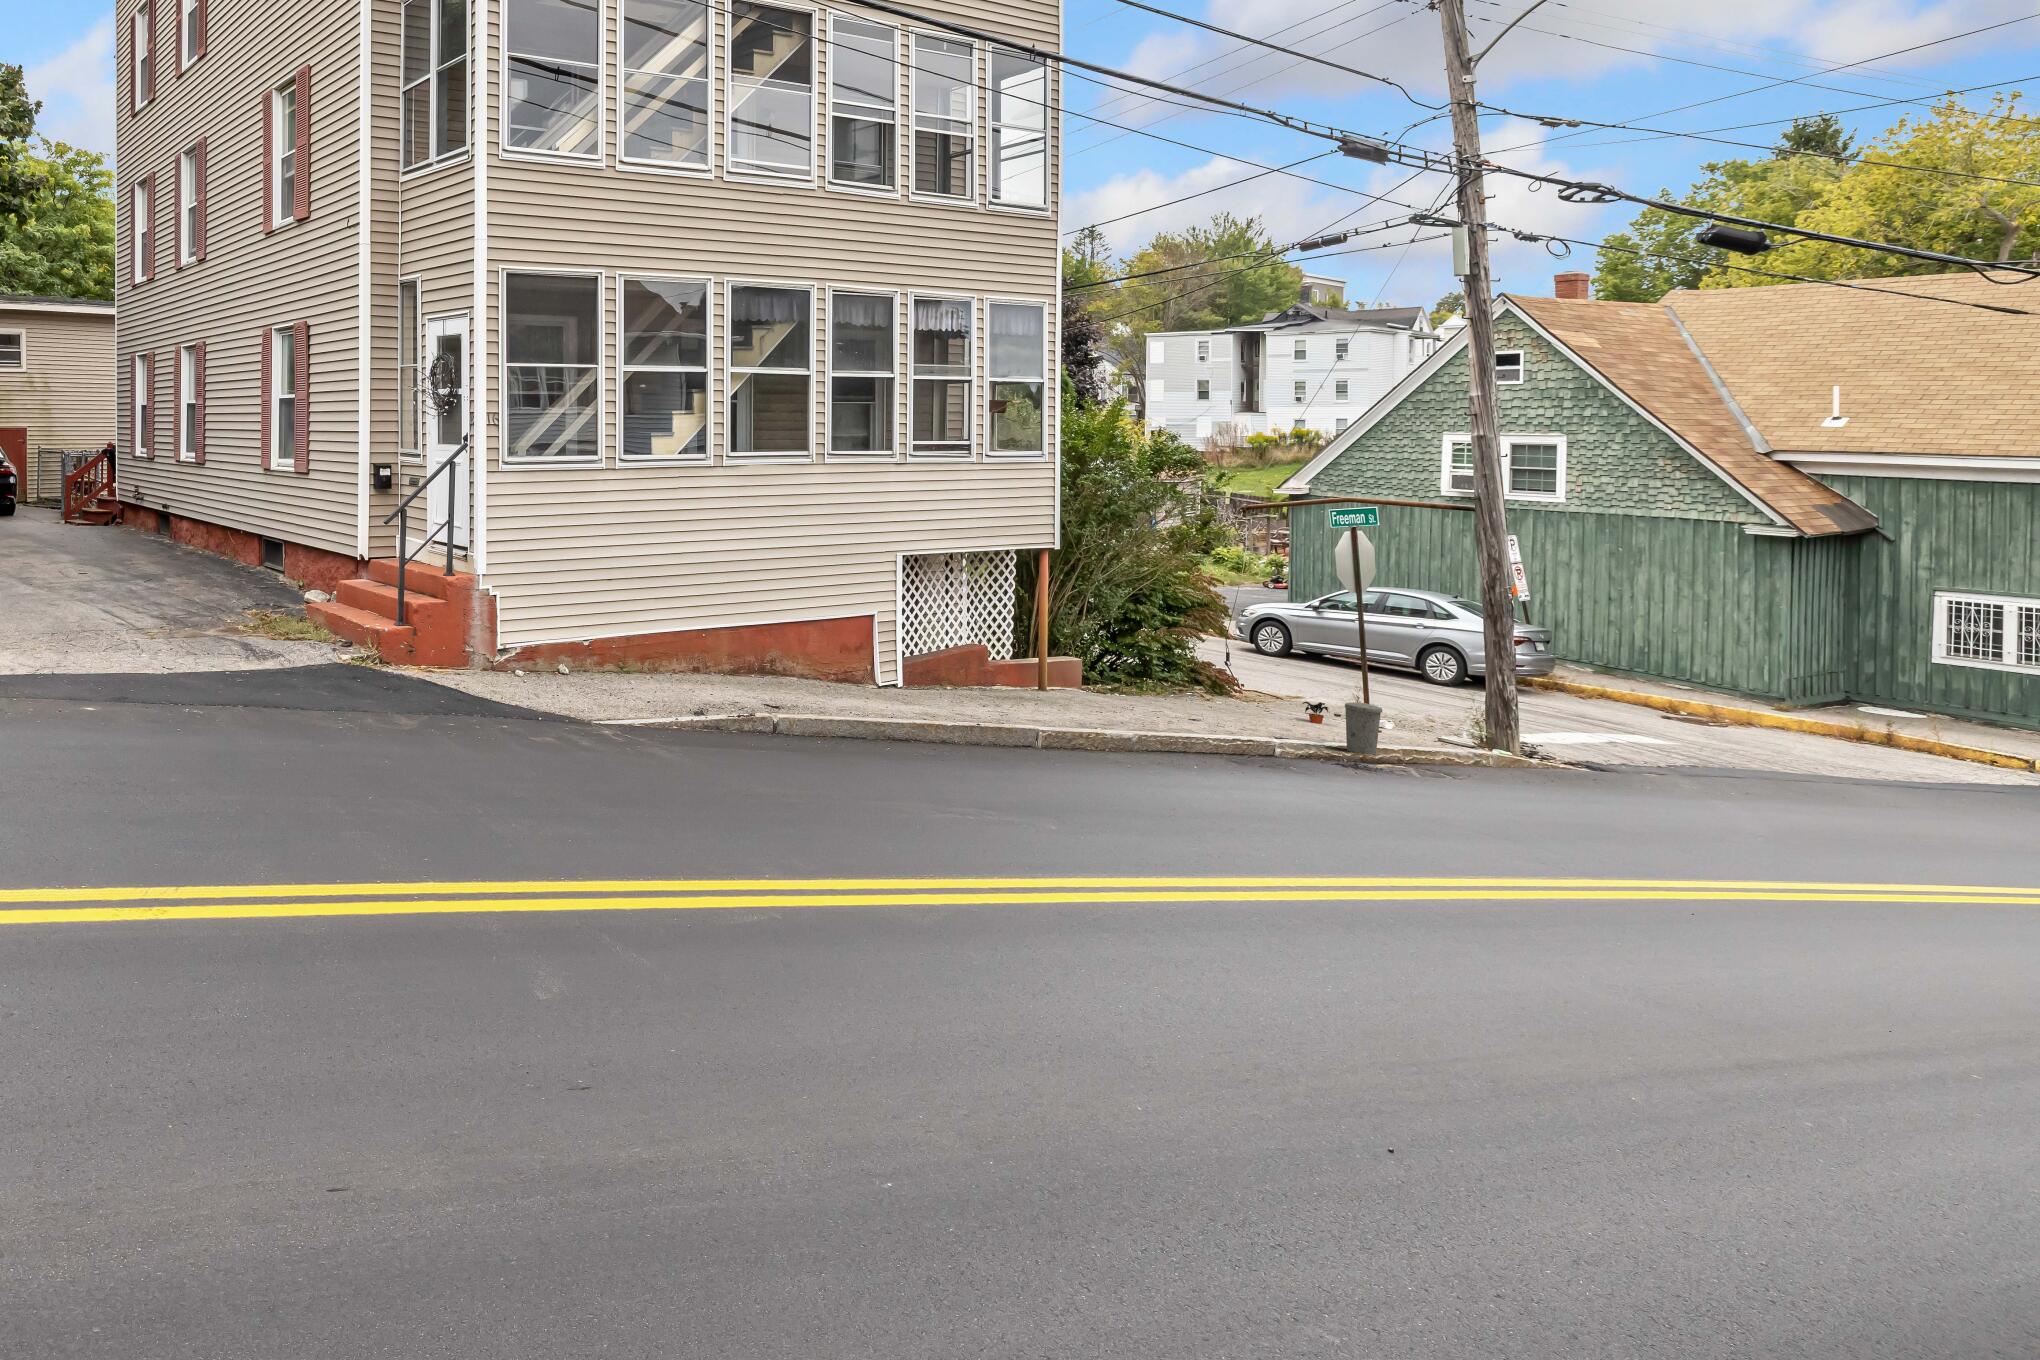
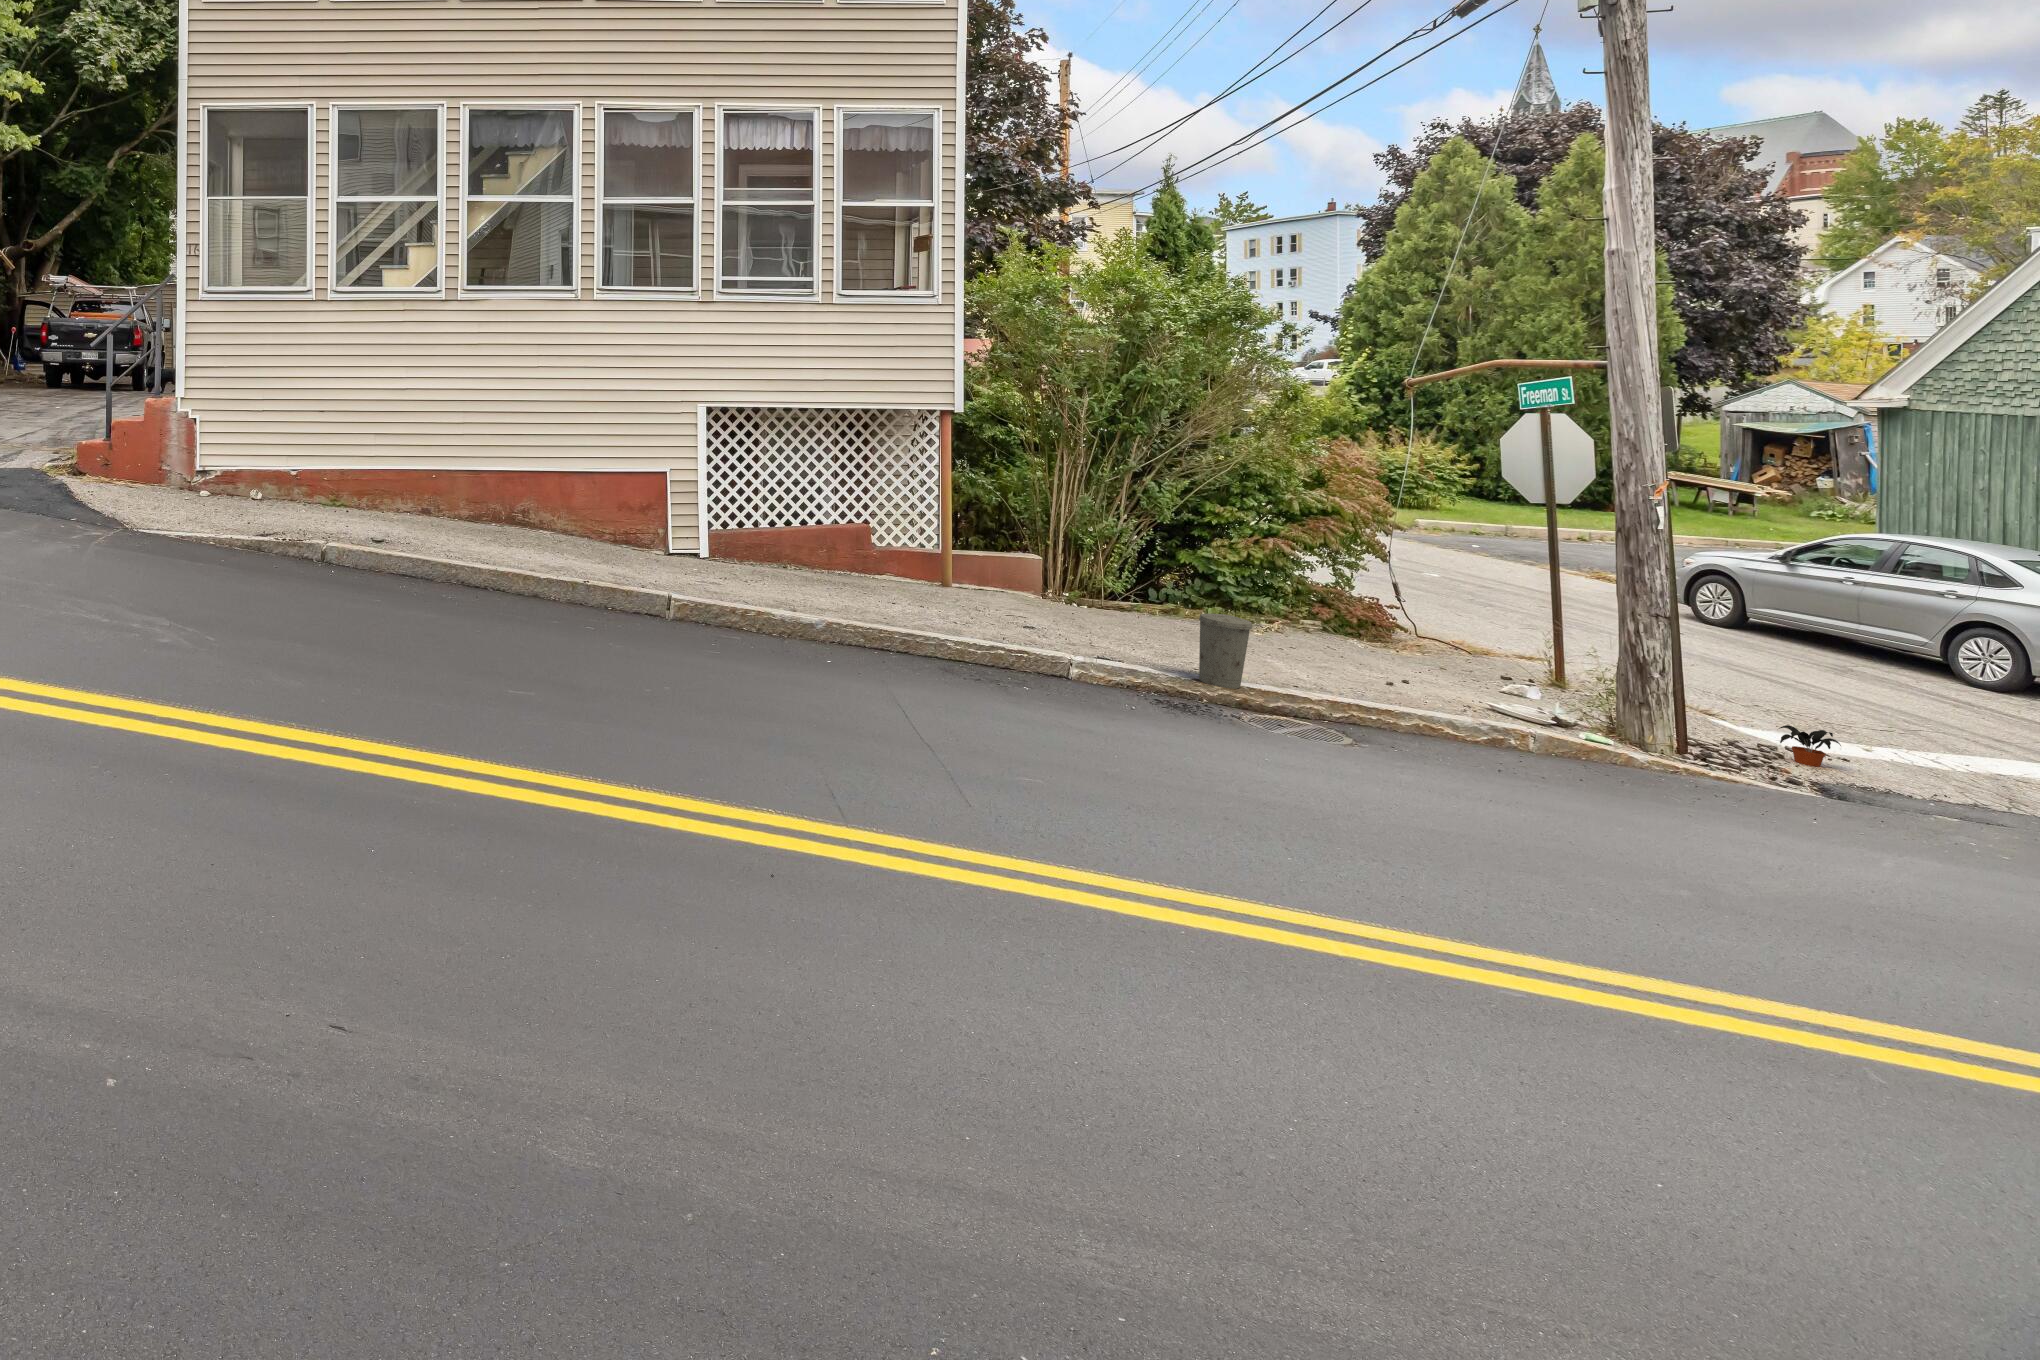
potted plant: present [1302,702,1329,724] -> present [1779,725,1841,767]

